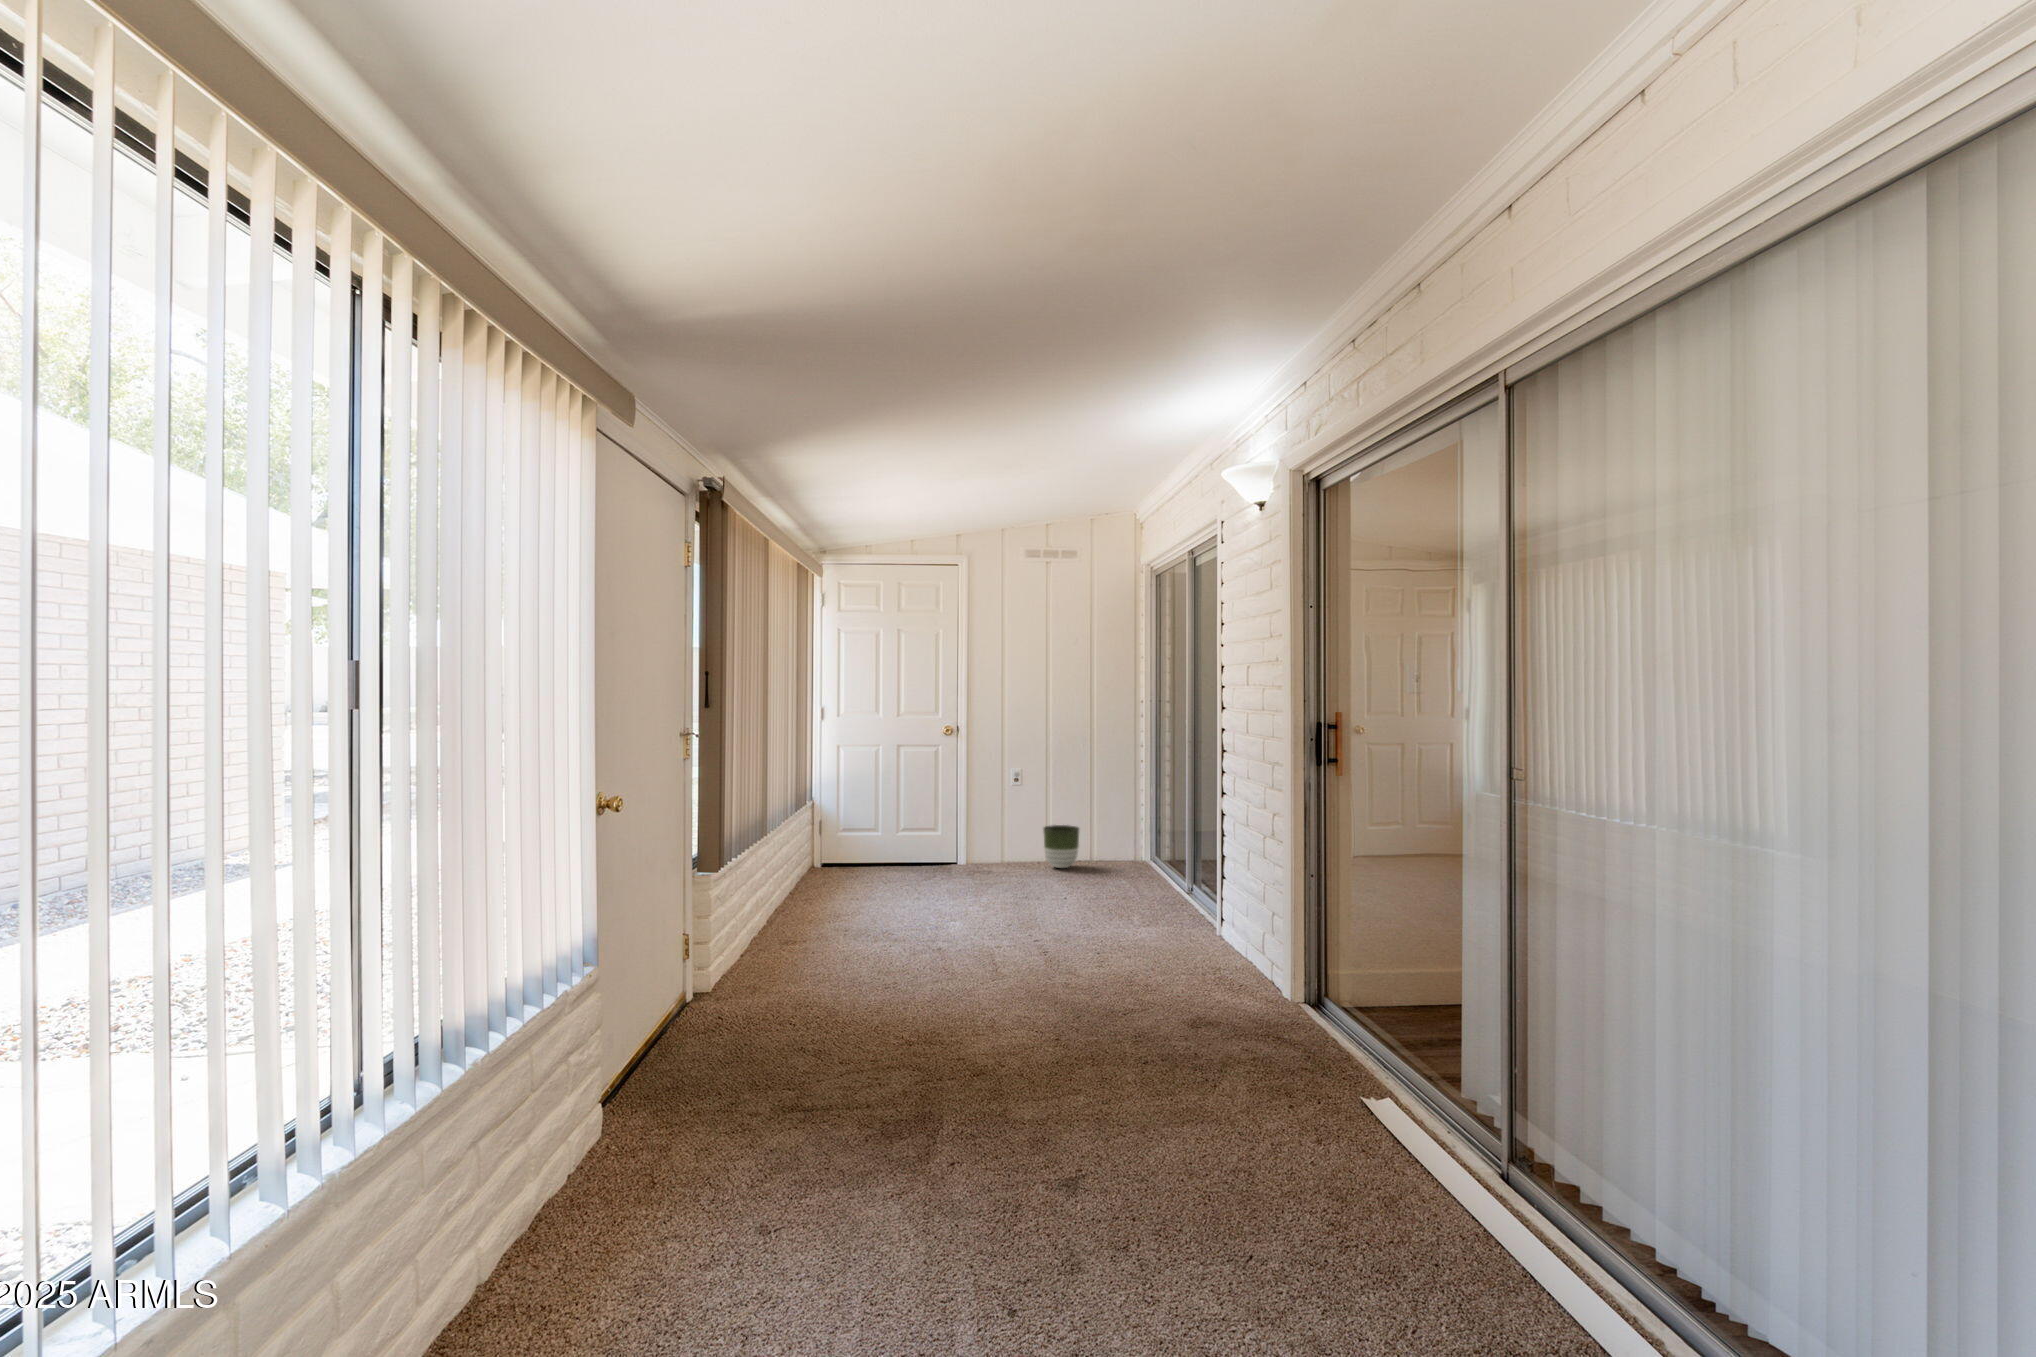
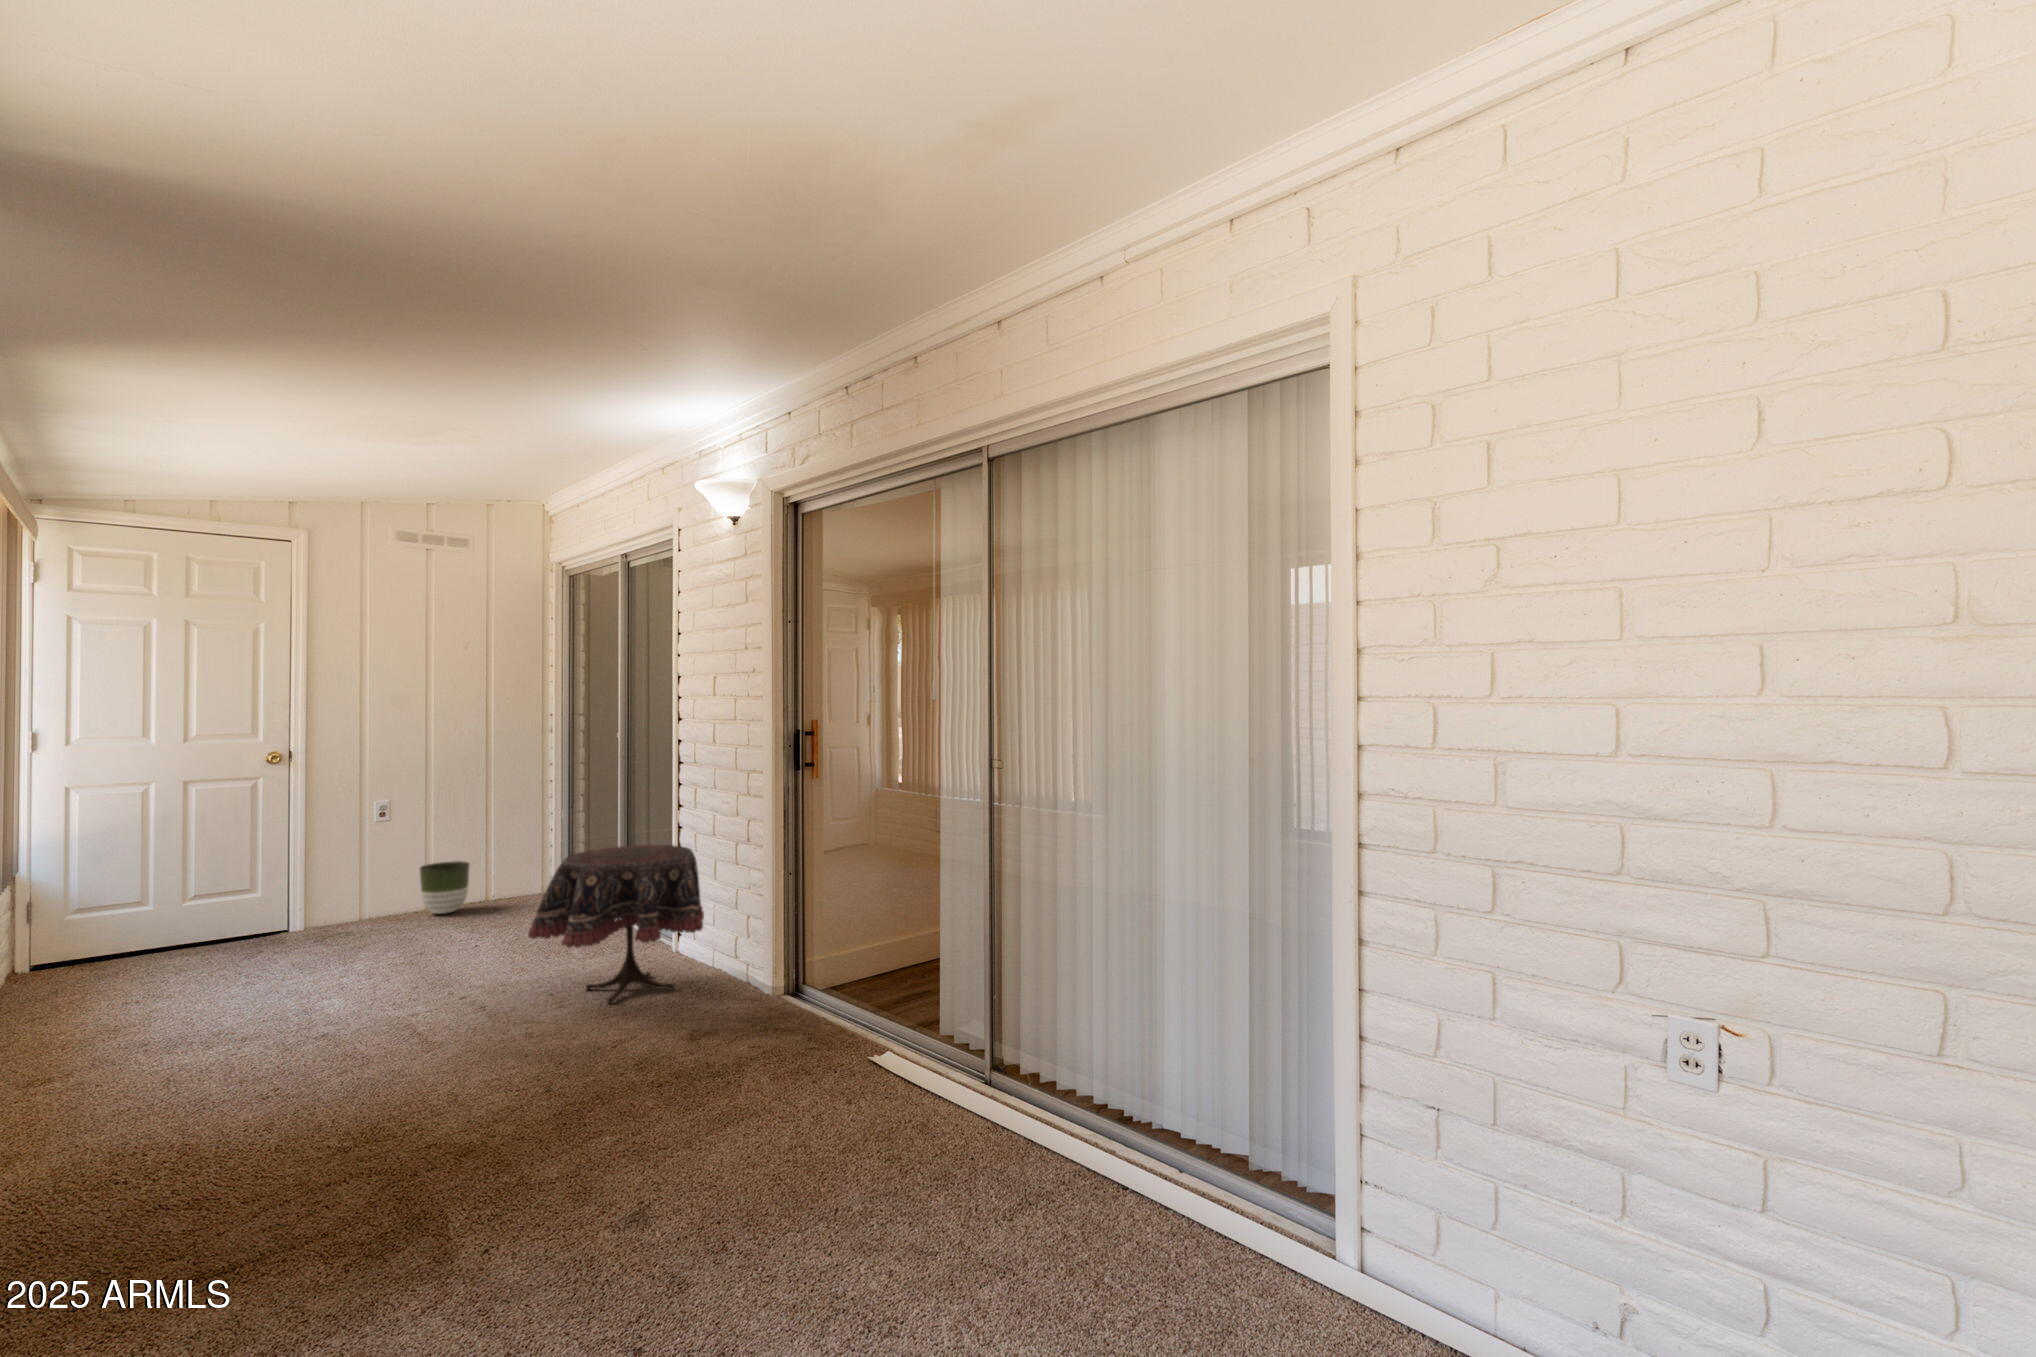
side table: none [1082,827,1236,972] -> present [528,845,704,1004]

